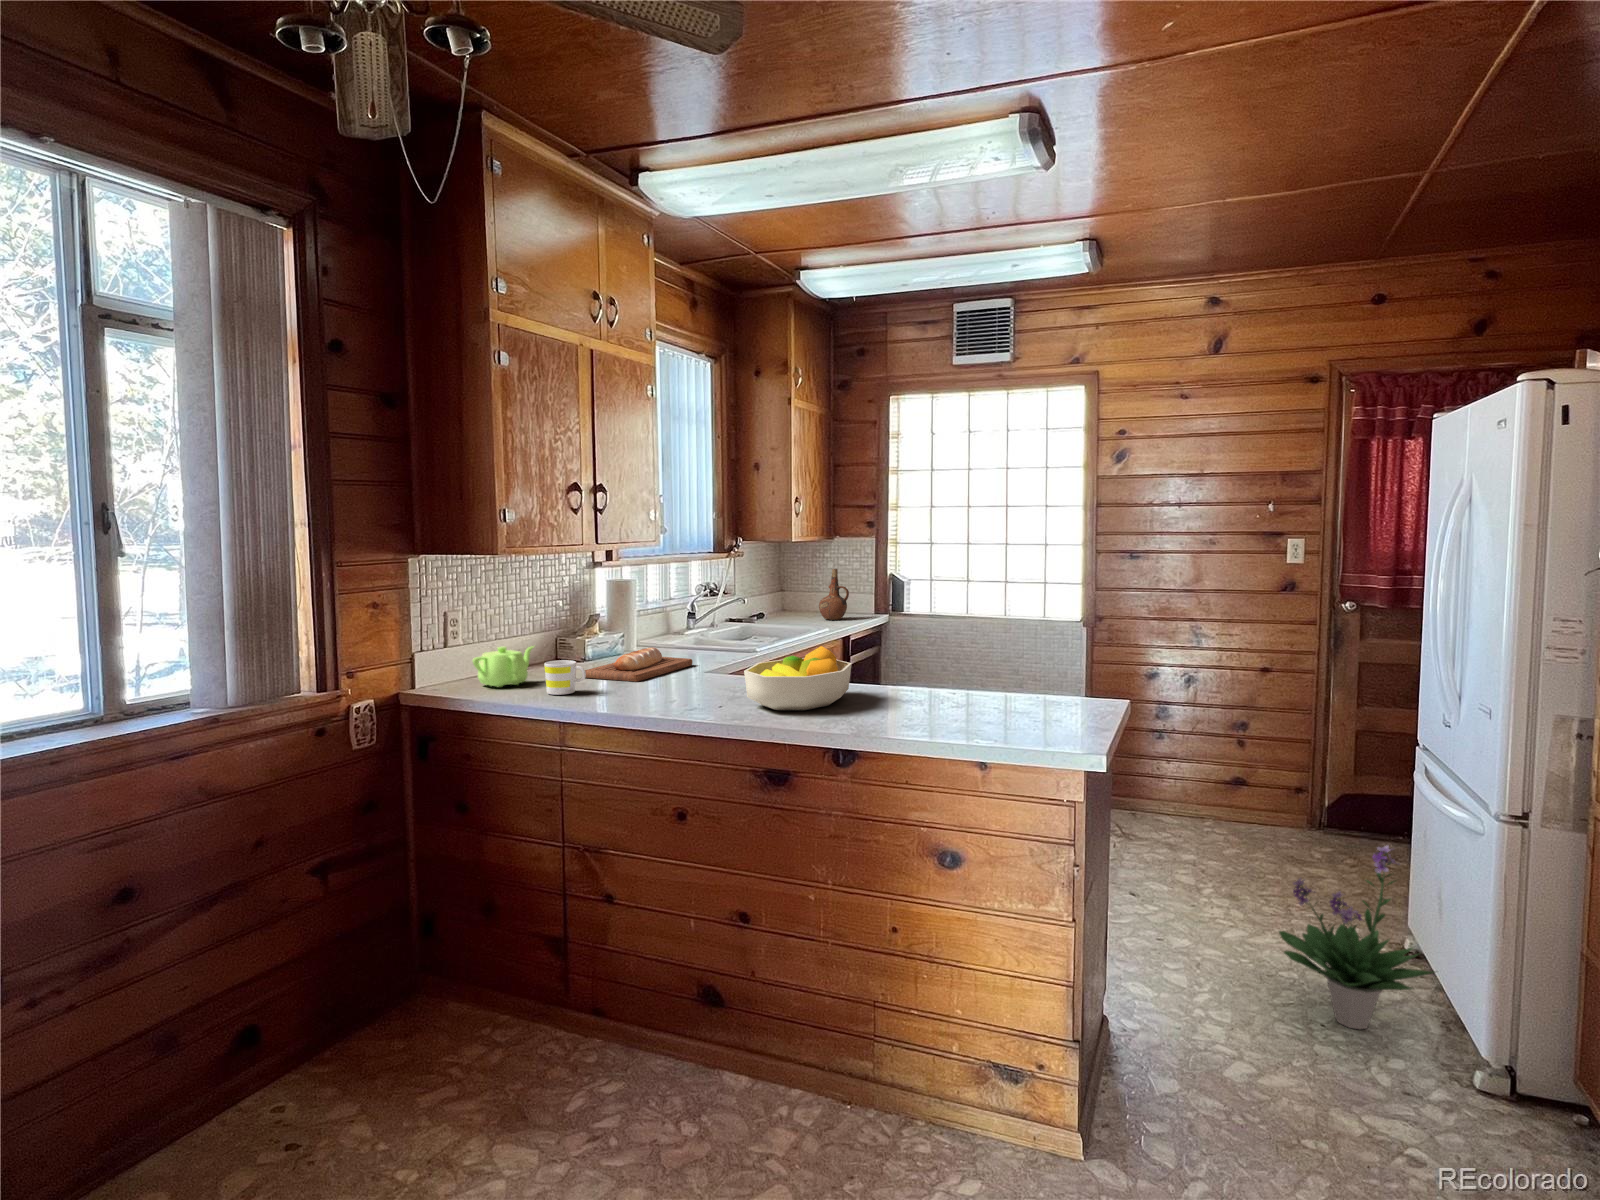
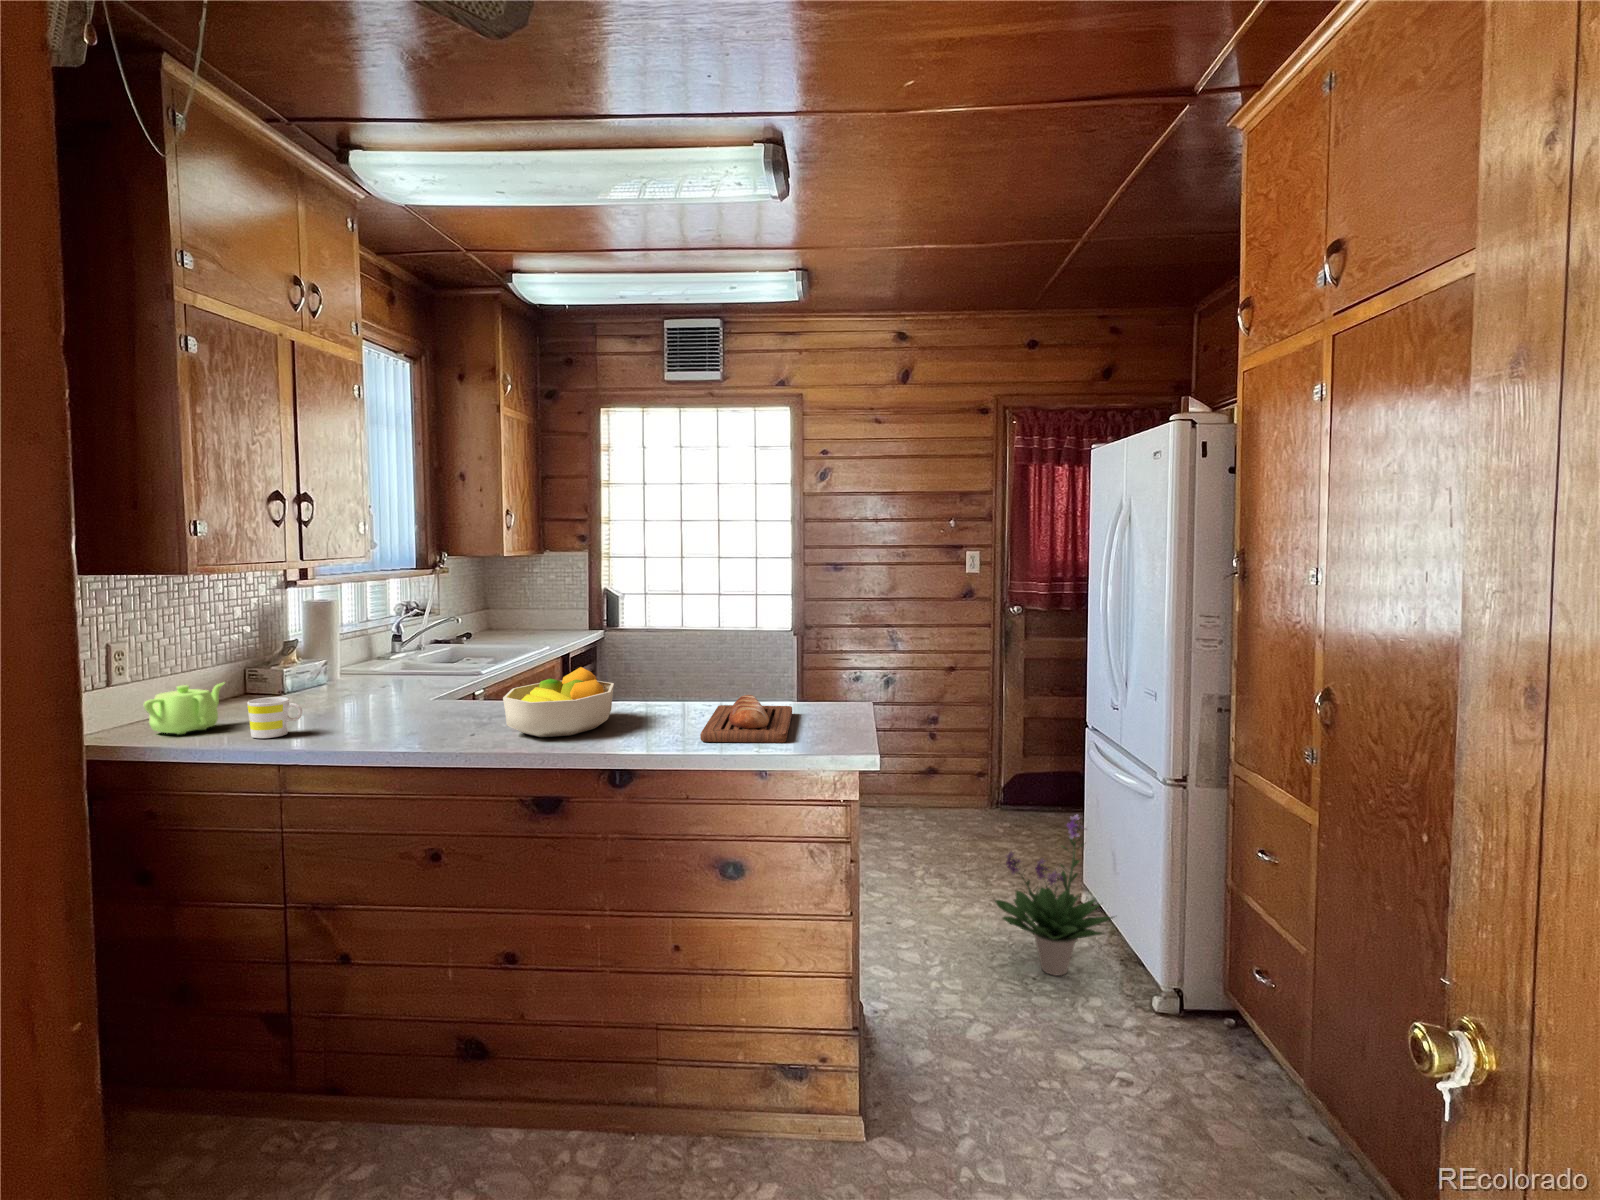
ceramic pitcher: present [819,569,849,620] -> none [534,585,566,638]
bread loaf: present [585,647,693,682] -> present [700,695,792,743]

